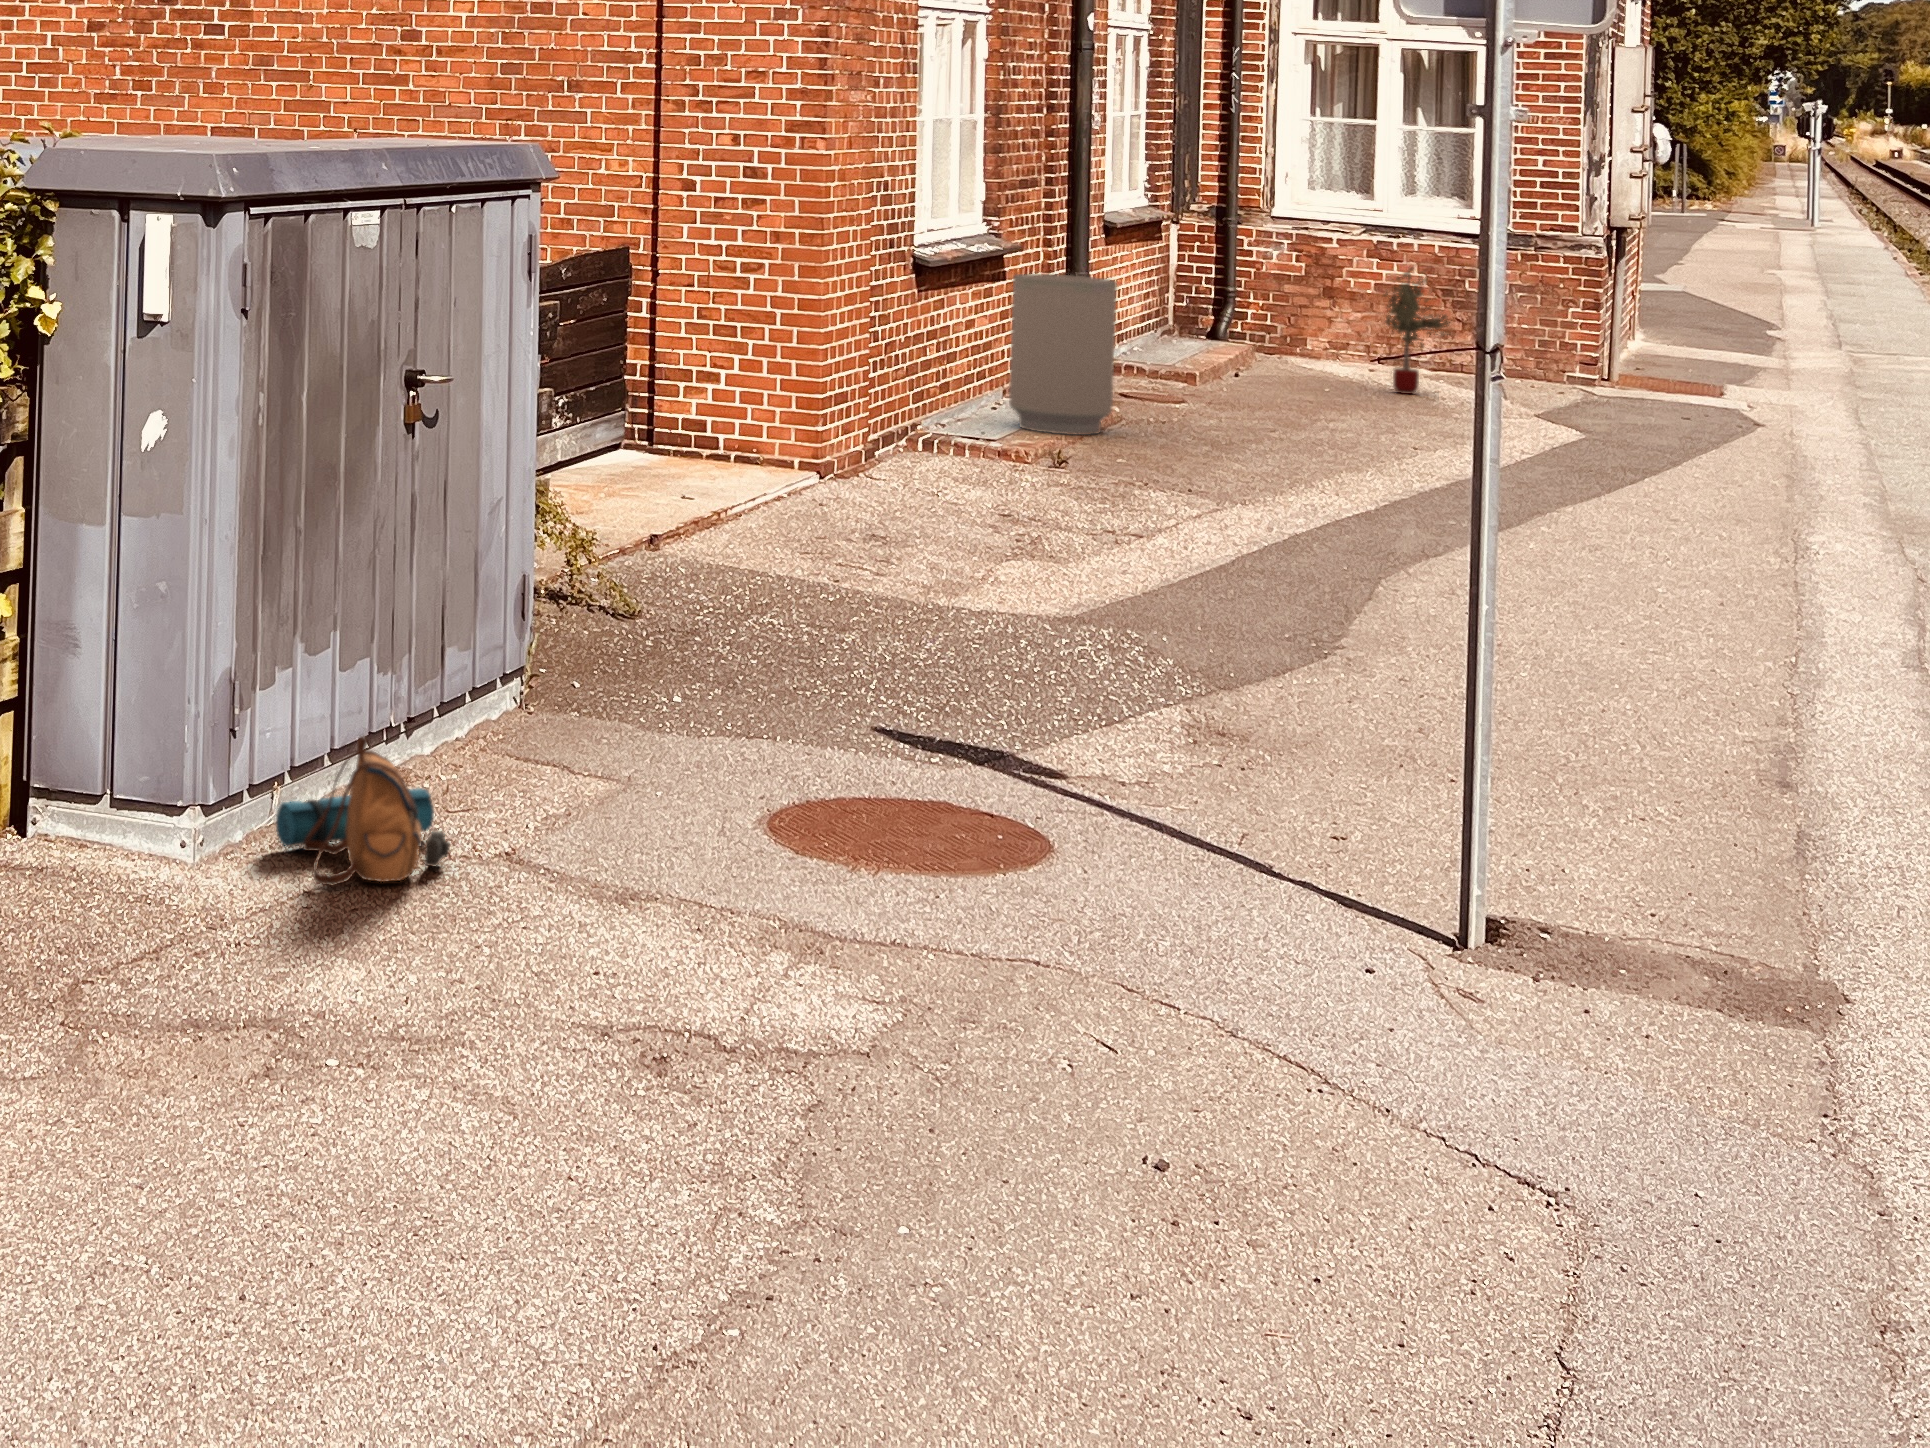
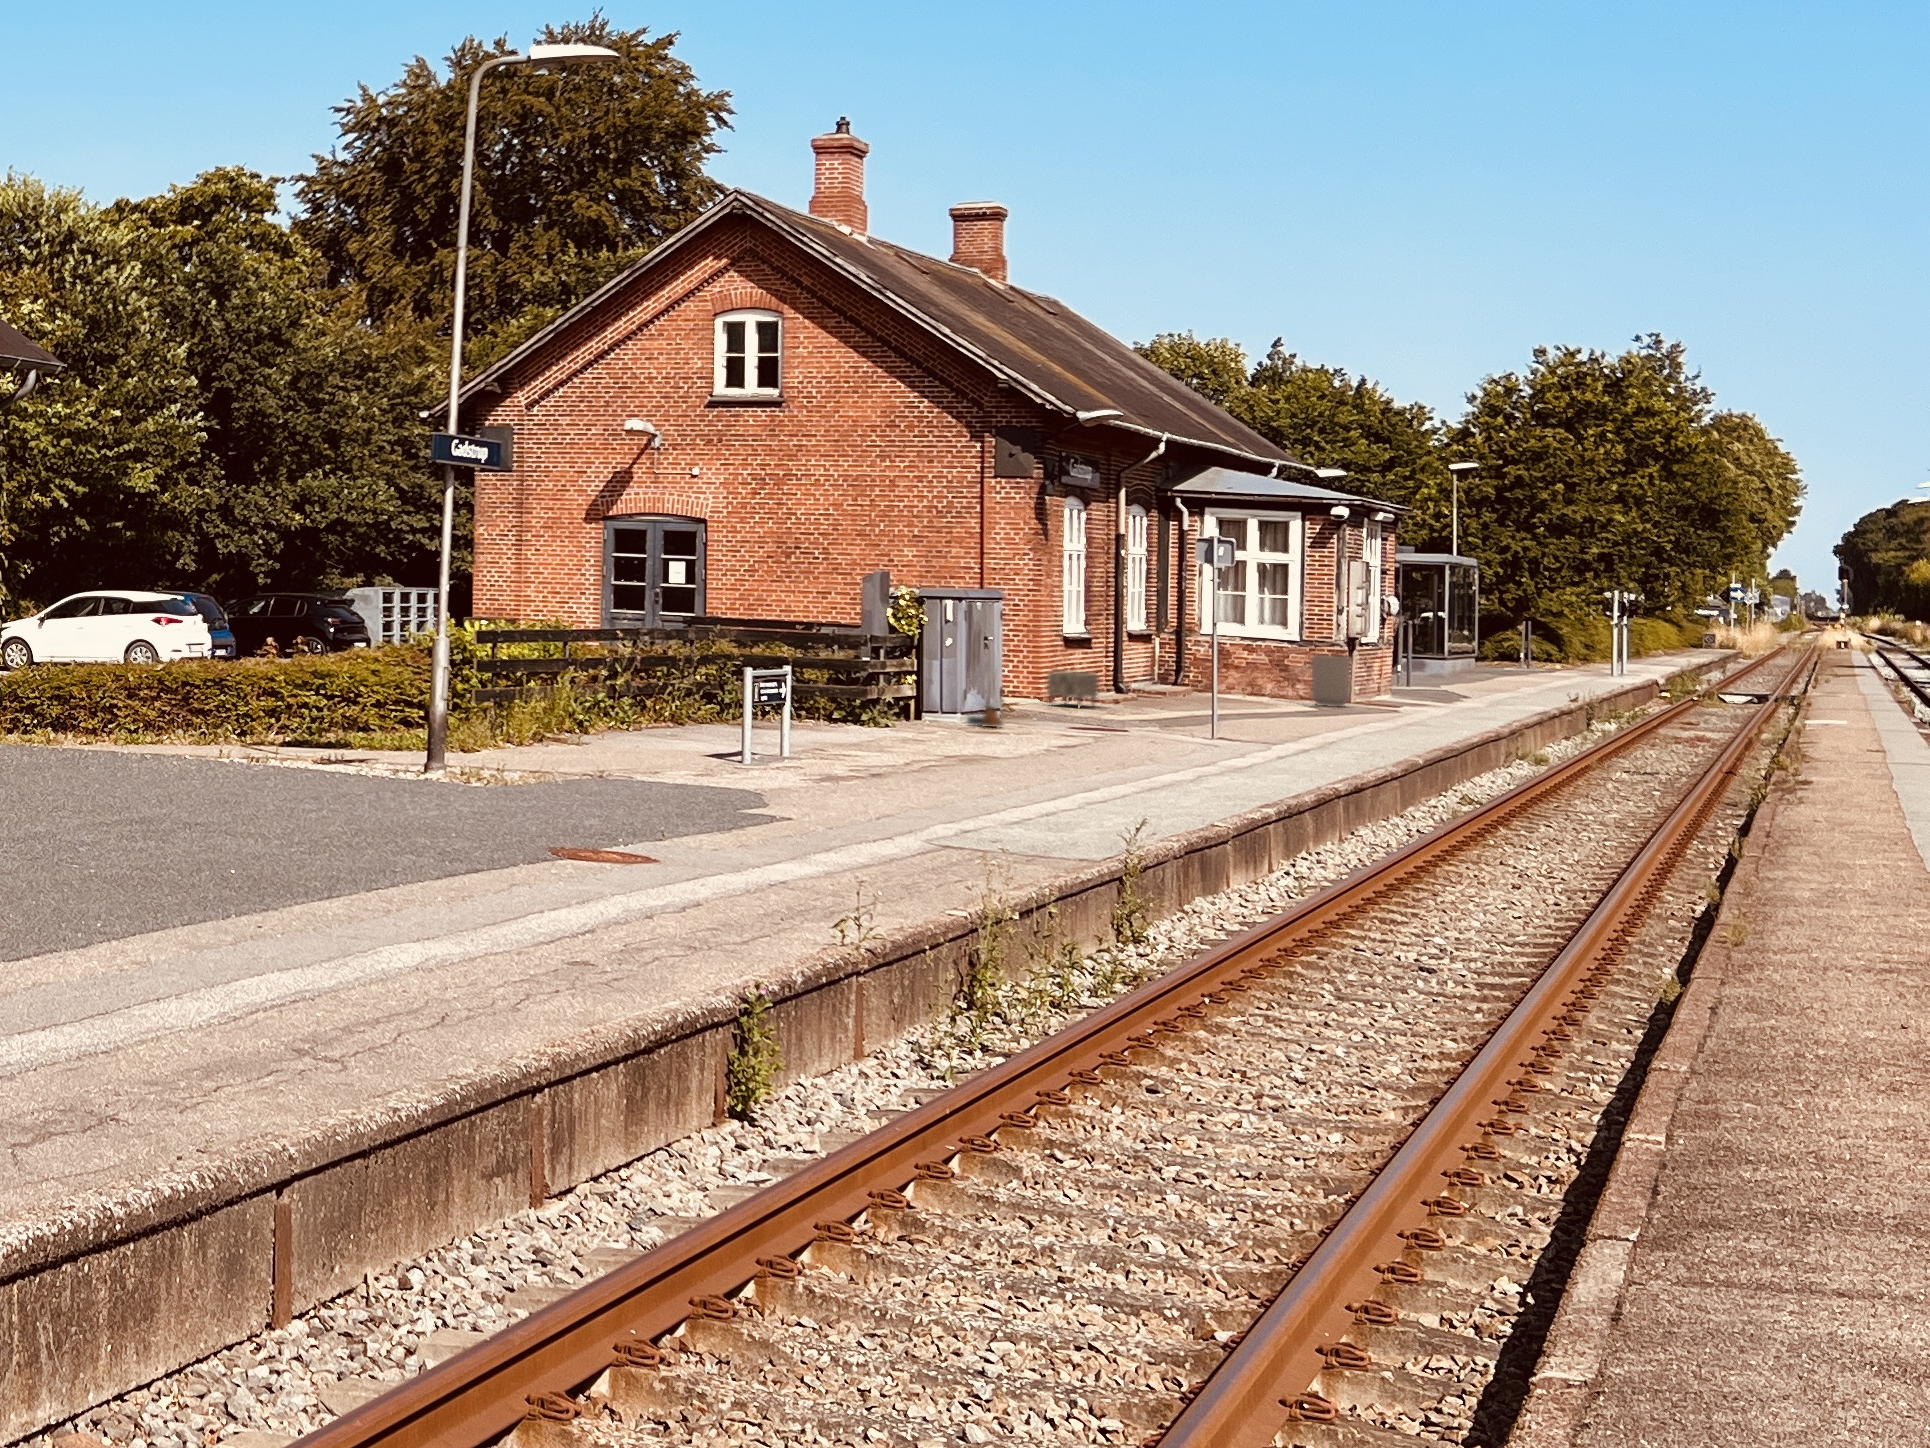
potted tree: present [1385,268,1450,394] -> none [1245,652,1275,702]
trash can: present [1009,274,1117,435] -> present [1311,654,1351,707]
bench: none [850,365,1010,502] -> present [1047,671,1099,706]

